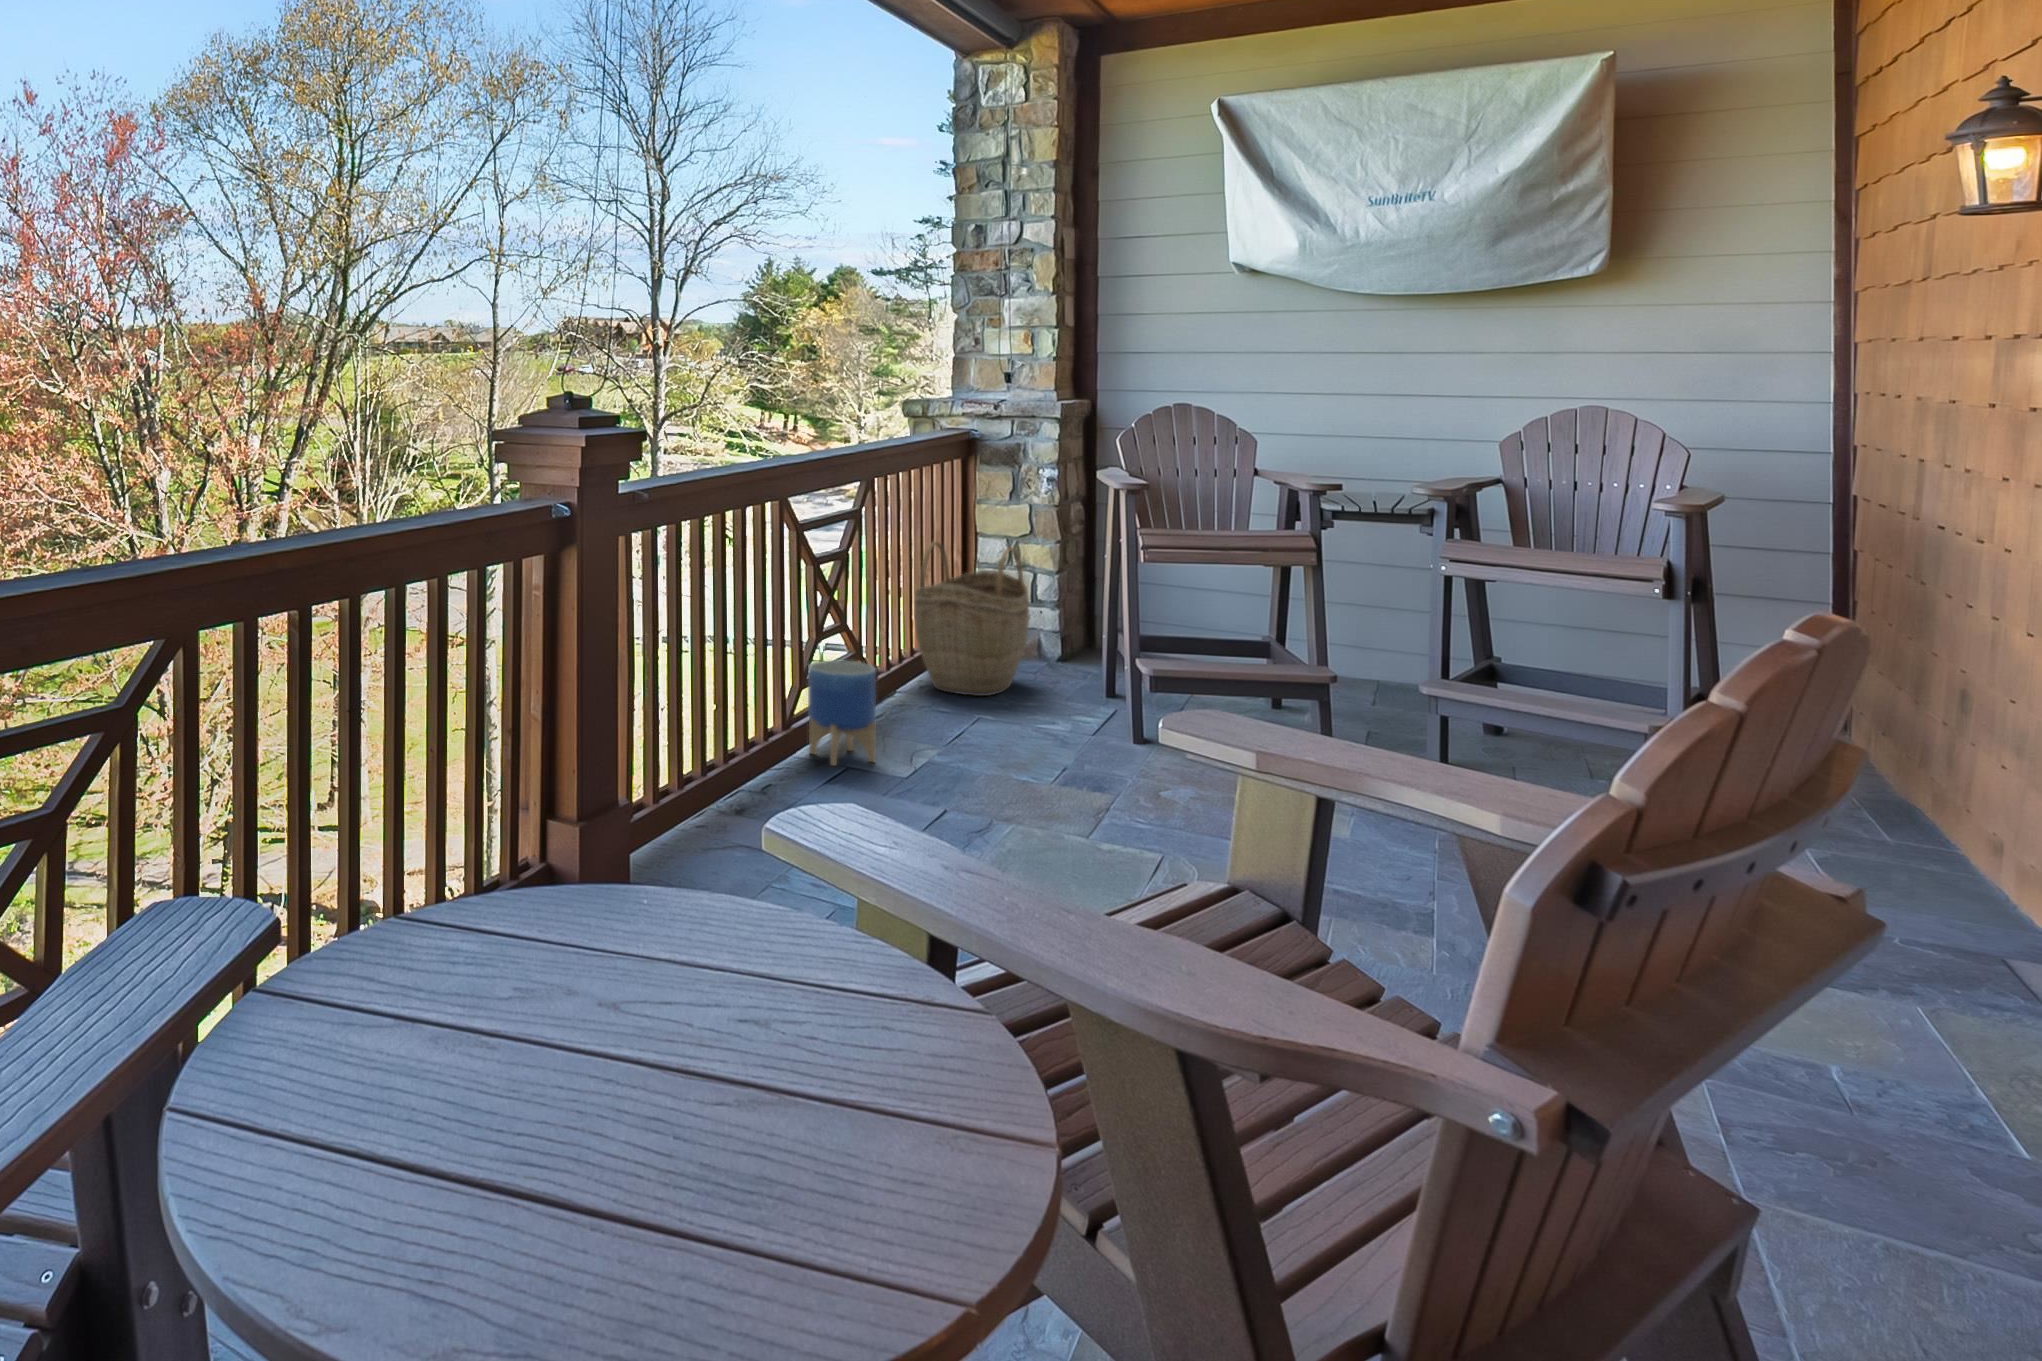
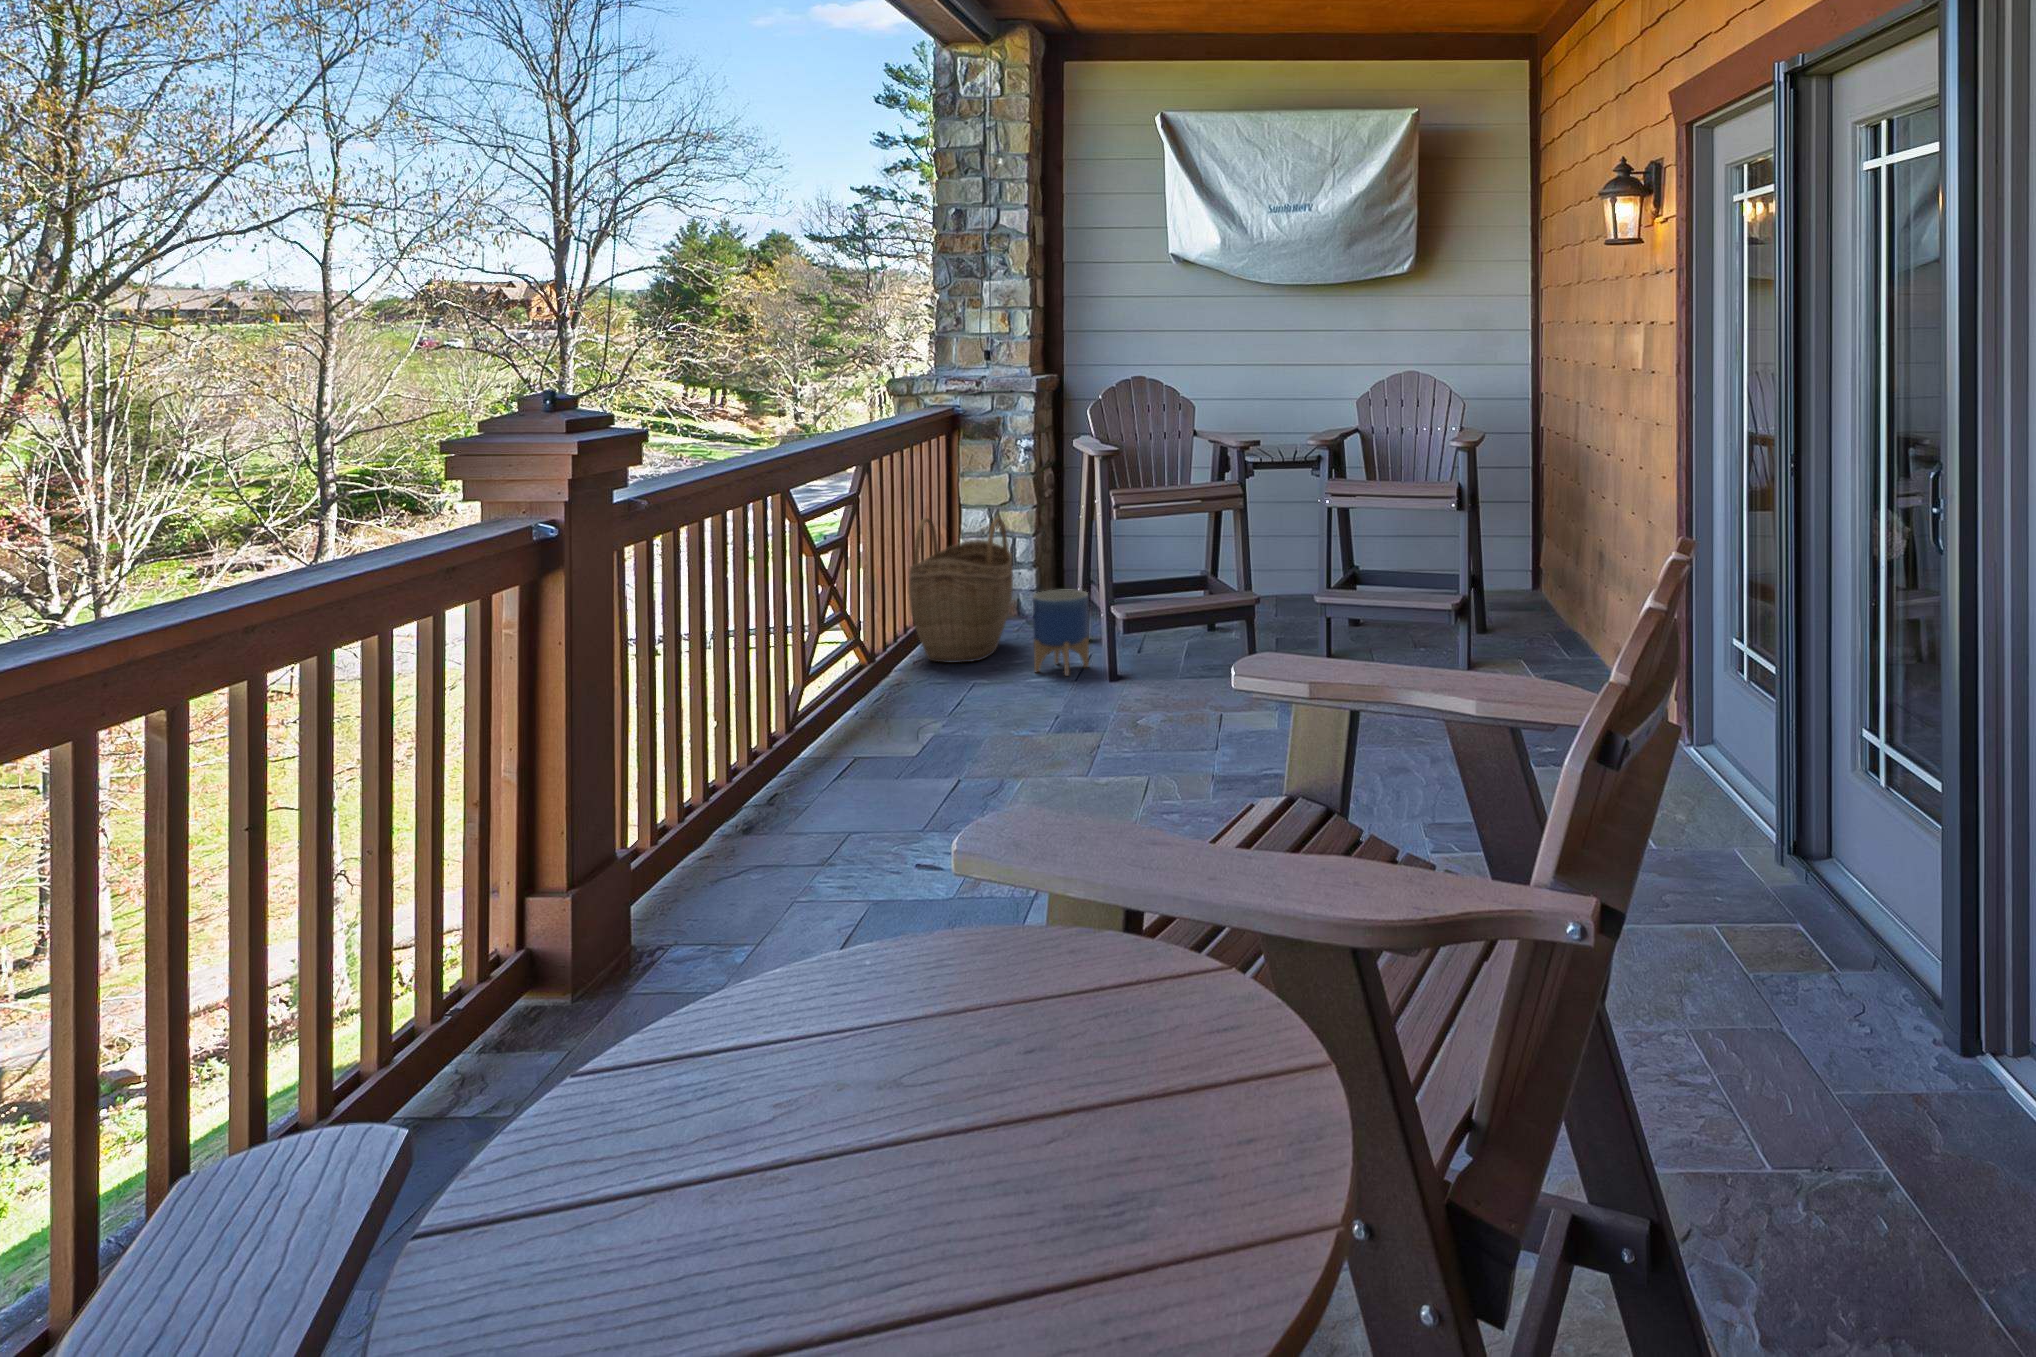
planter: present [808,660,876,766] -> present [1033,589,1089,676]

